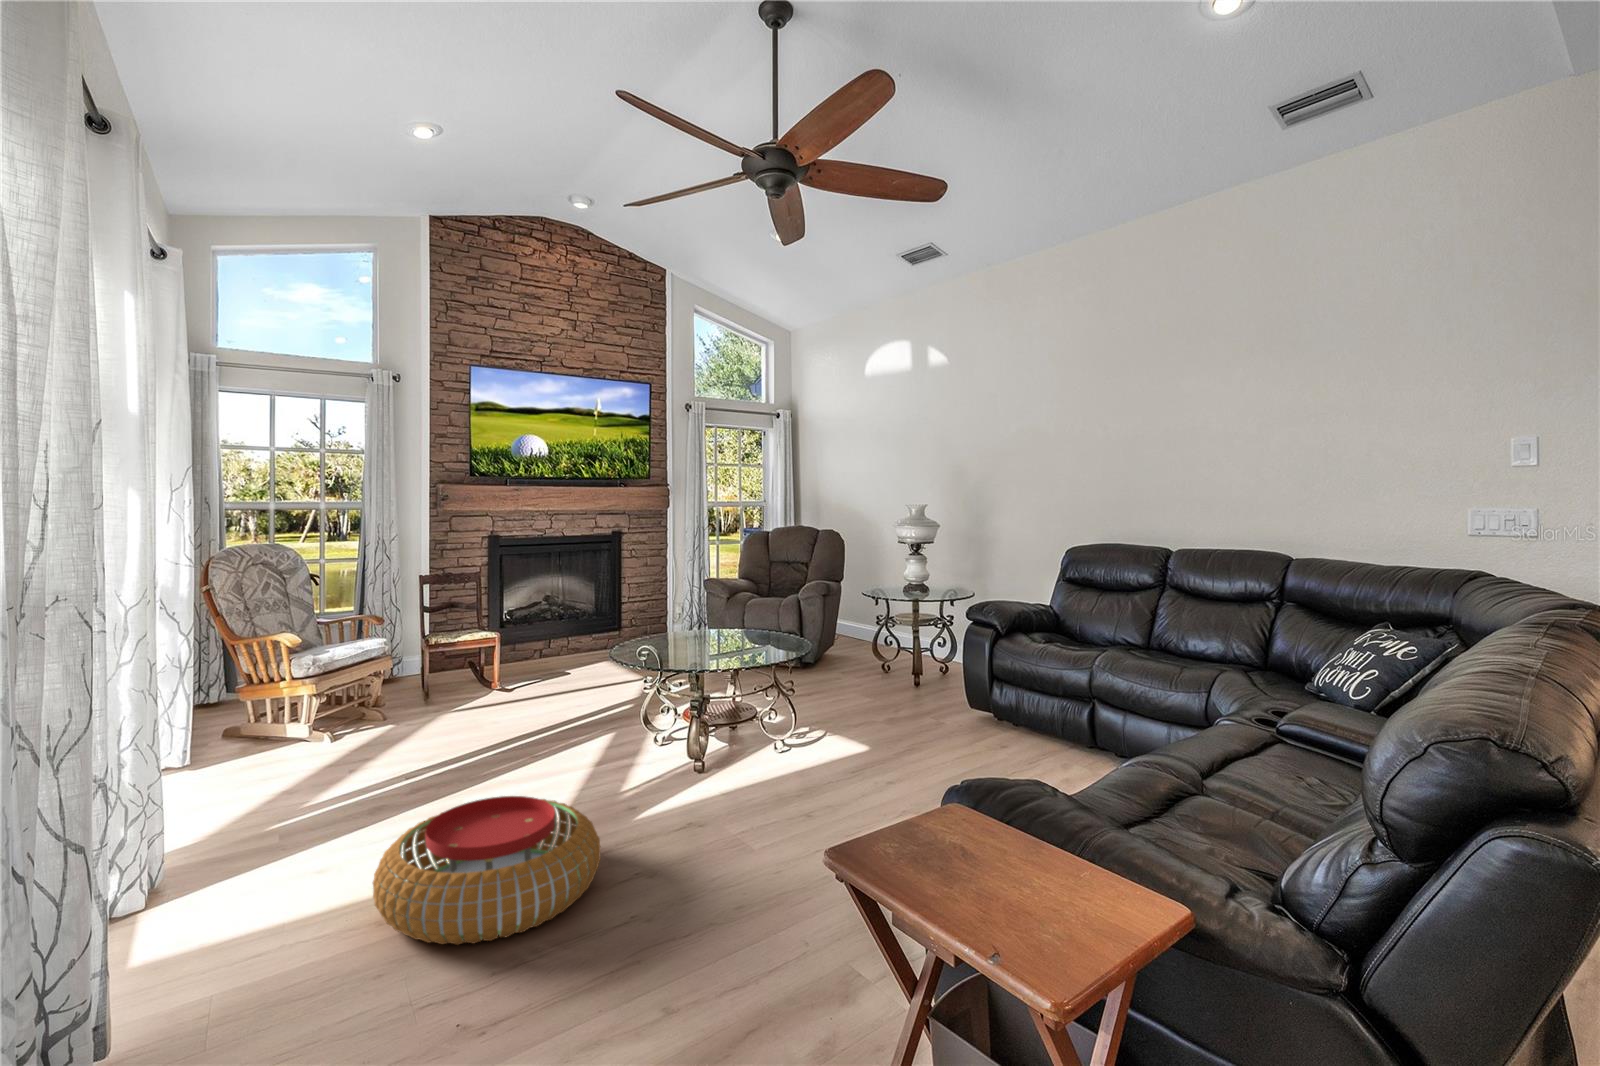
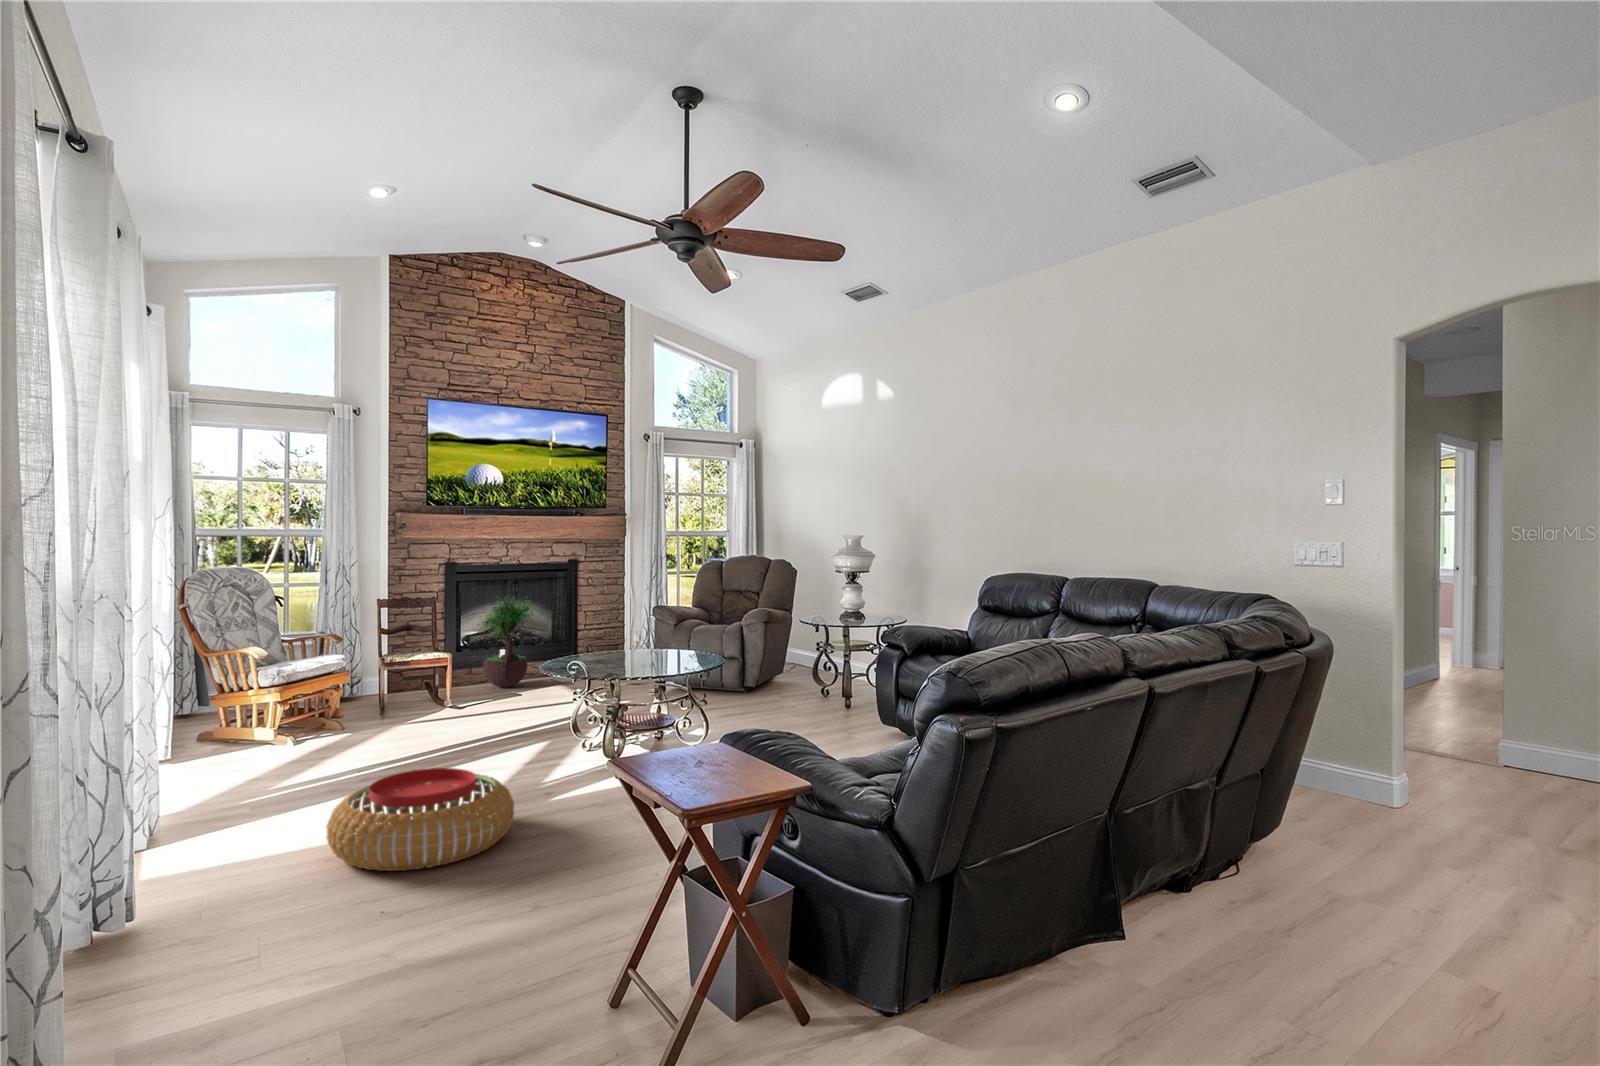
potted tree: none [523,566,583,664] -> present [477,596,533,687]

